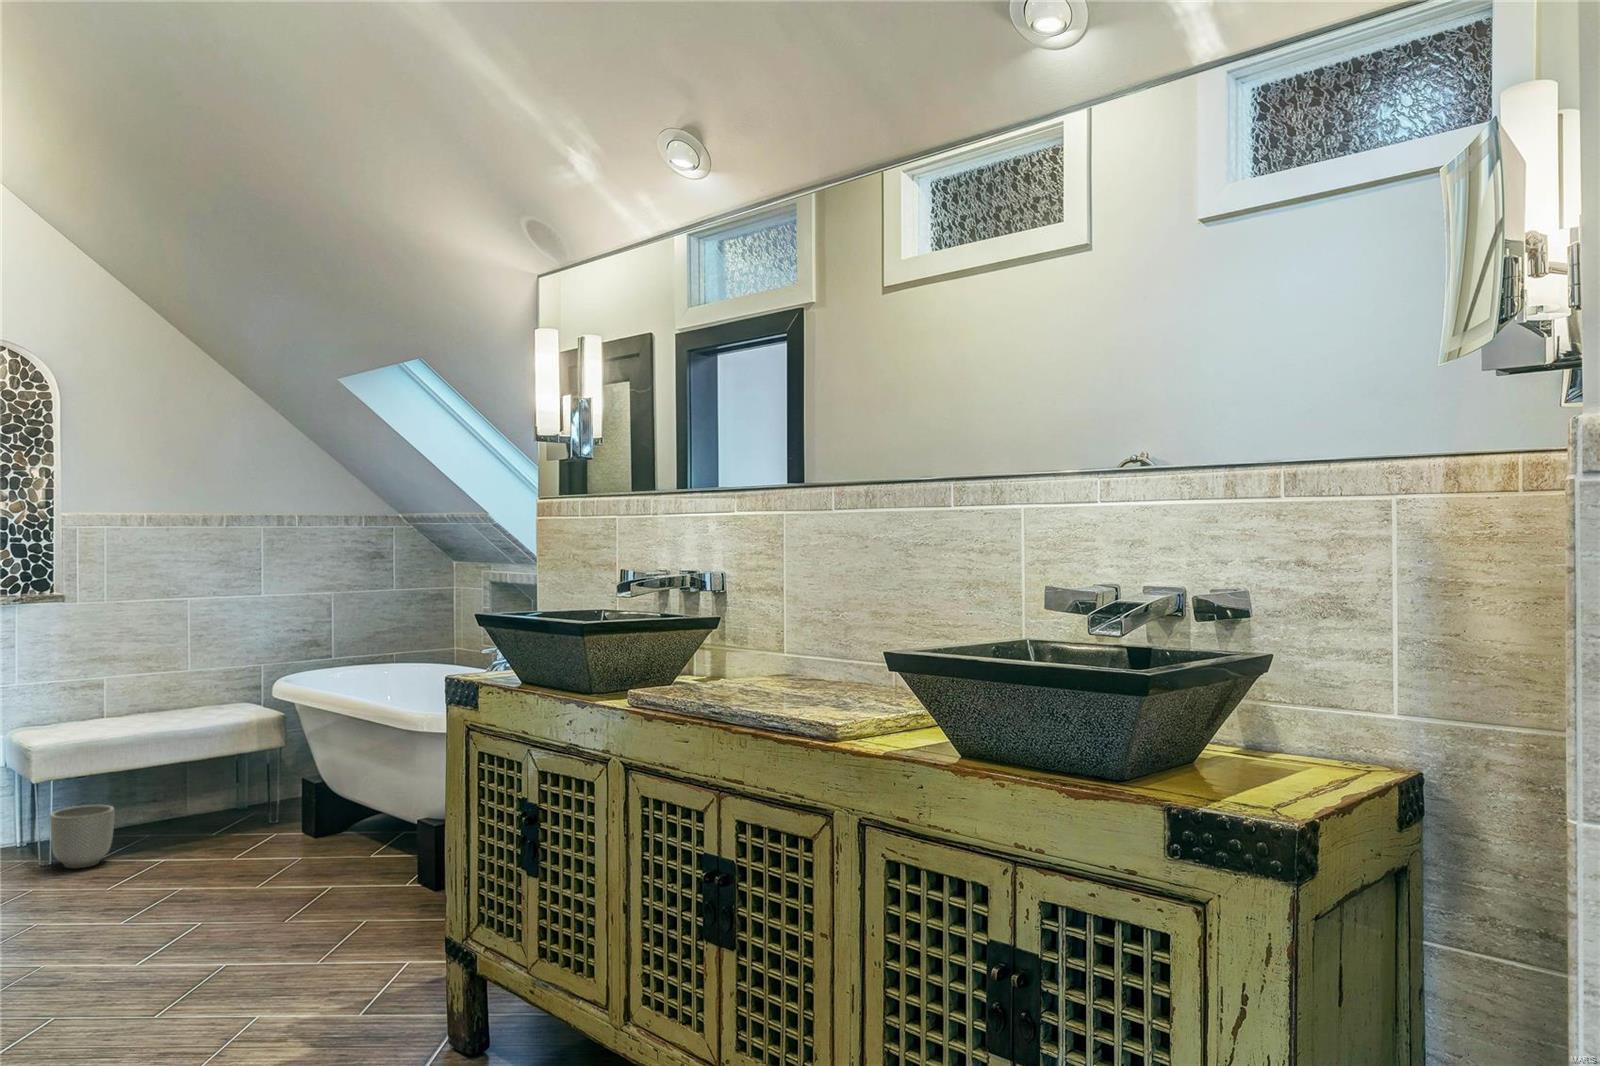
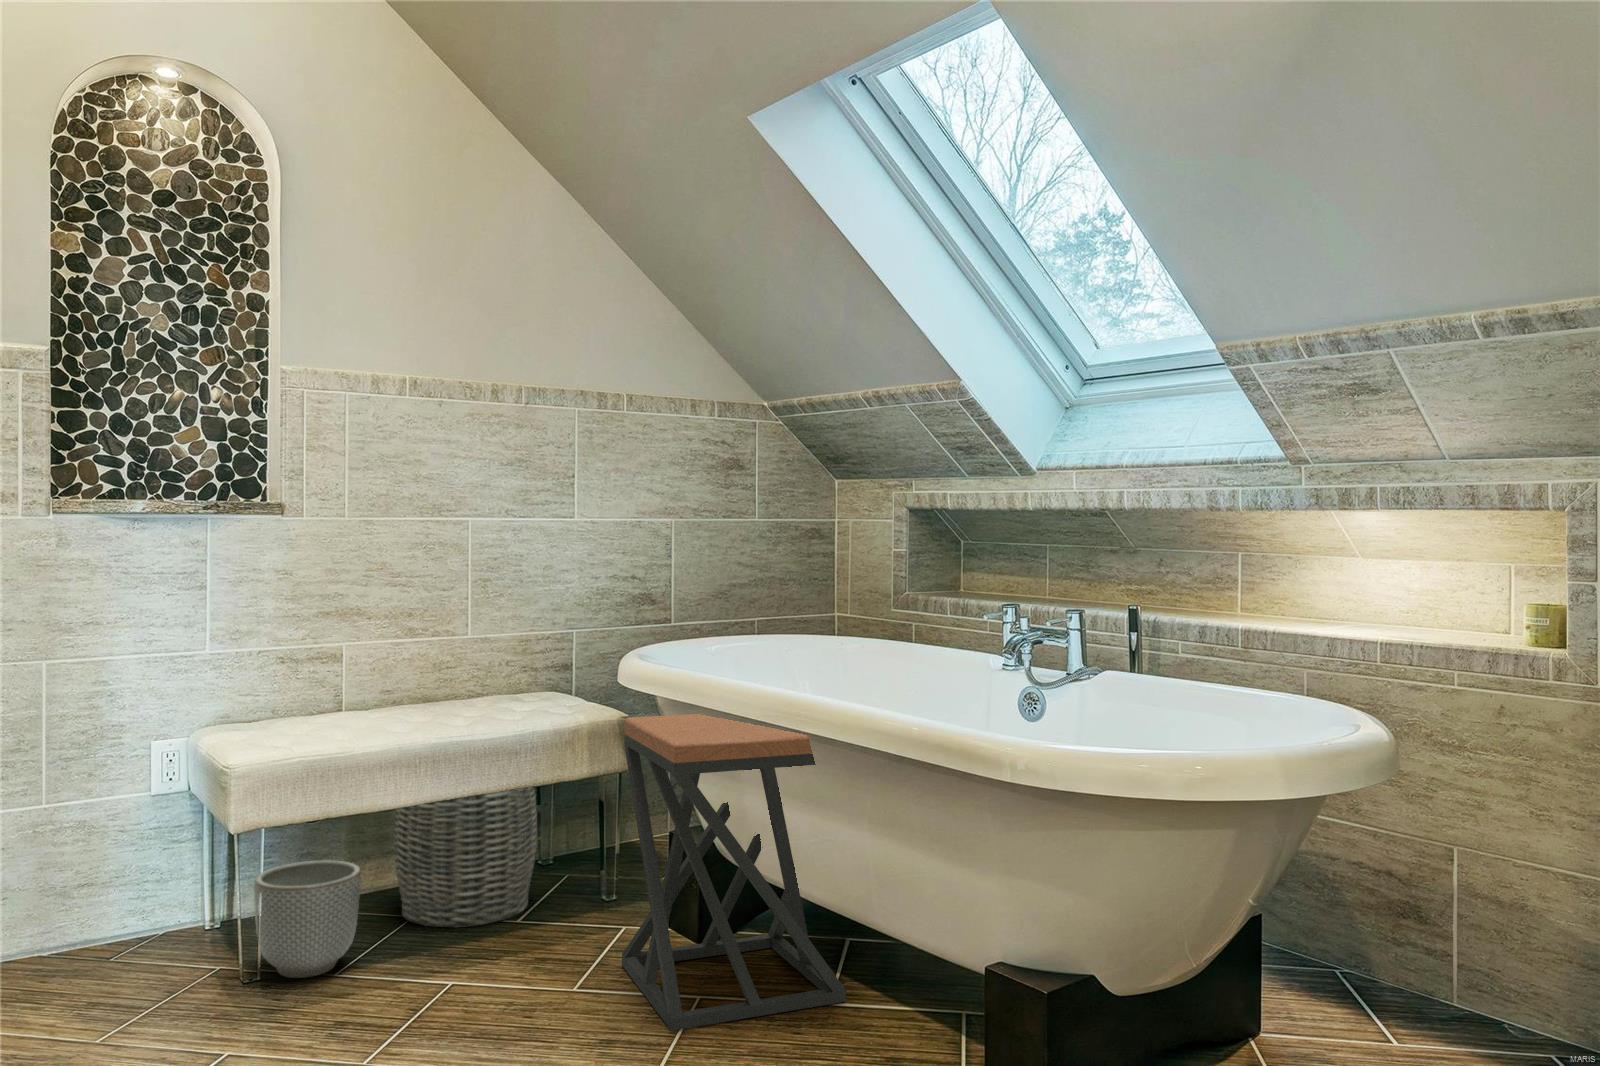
stool: none [271,712,390,879] -> present [622,713,846,1031]
woven basket: none [137,746,230,843] -> present [394,787,537,927]

